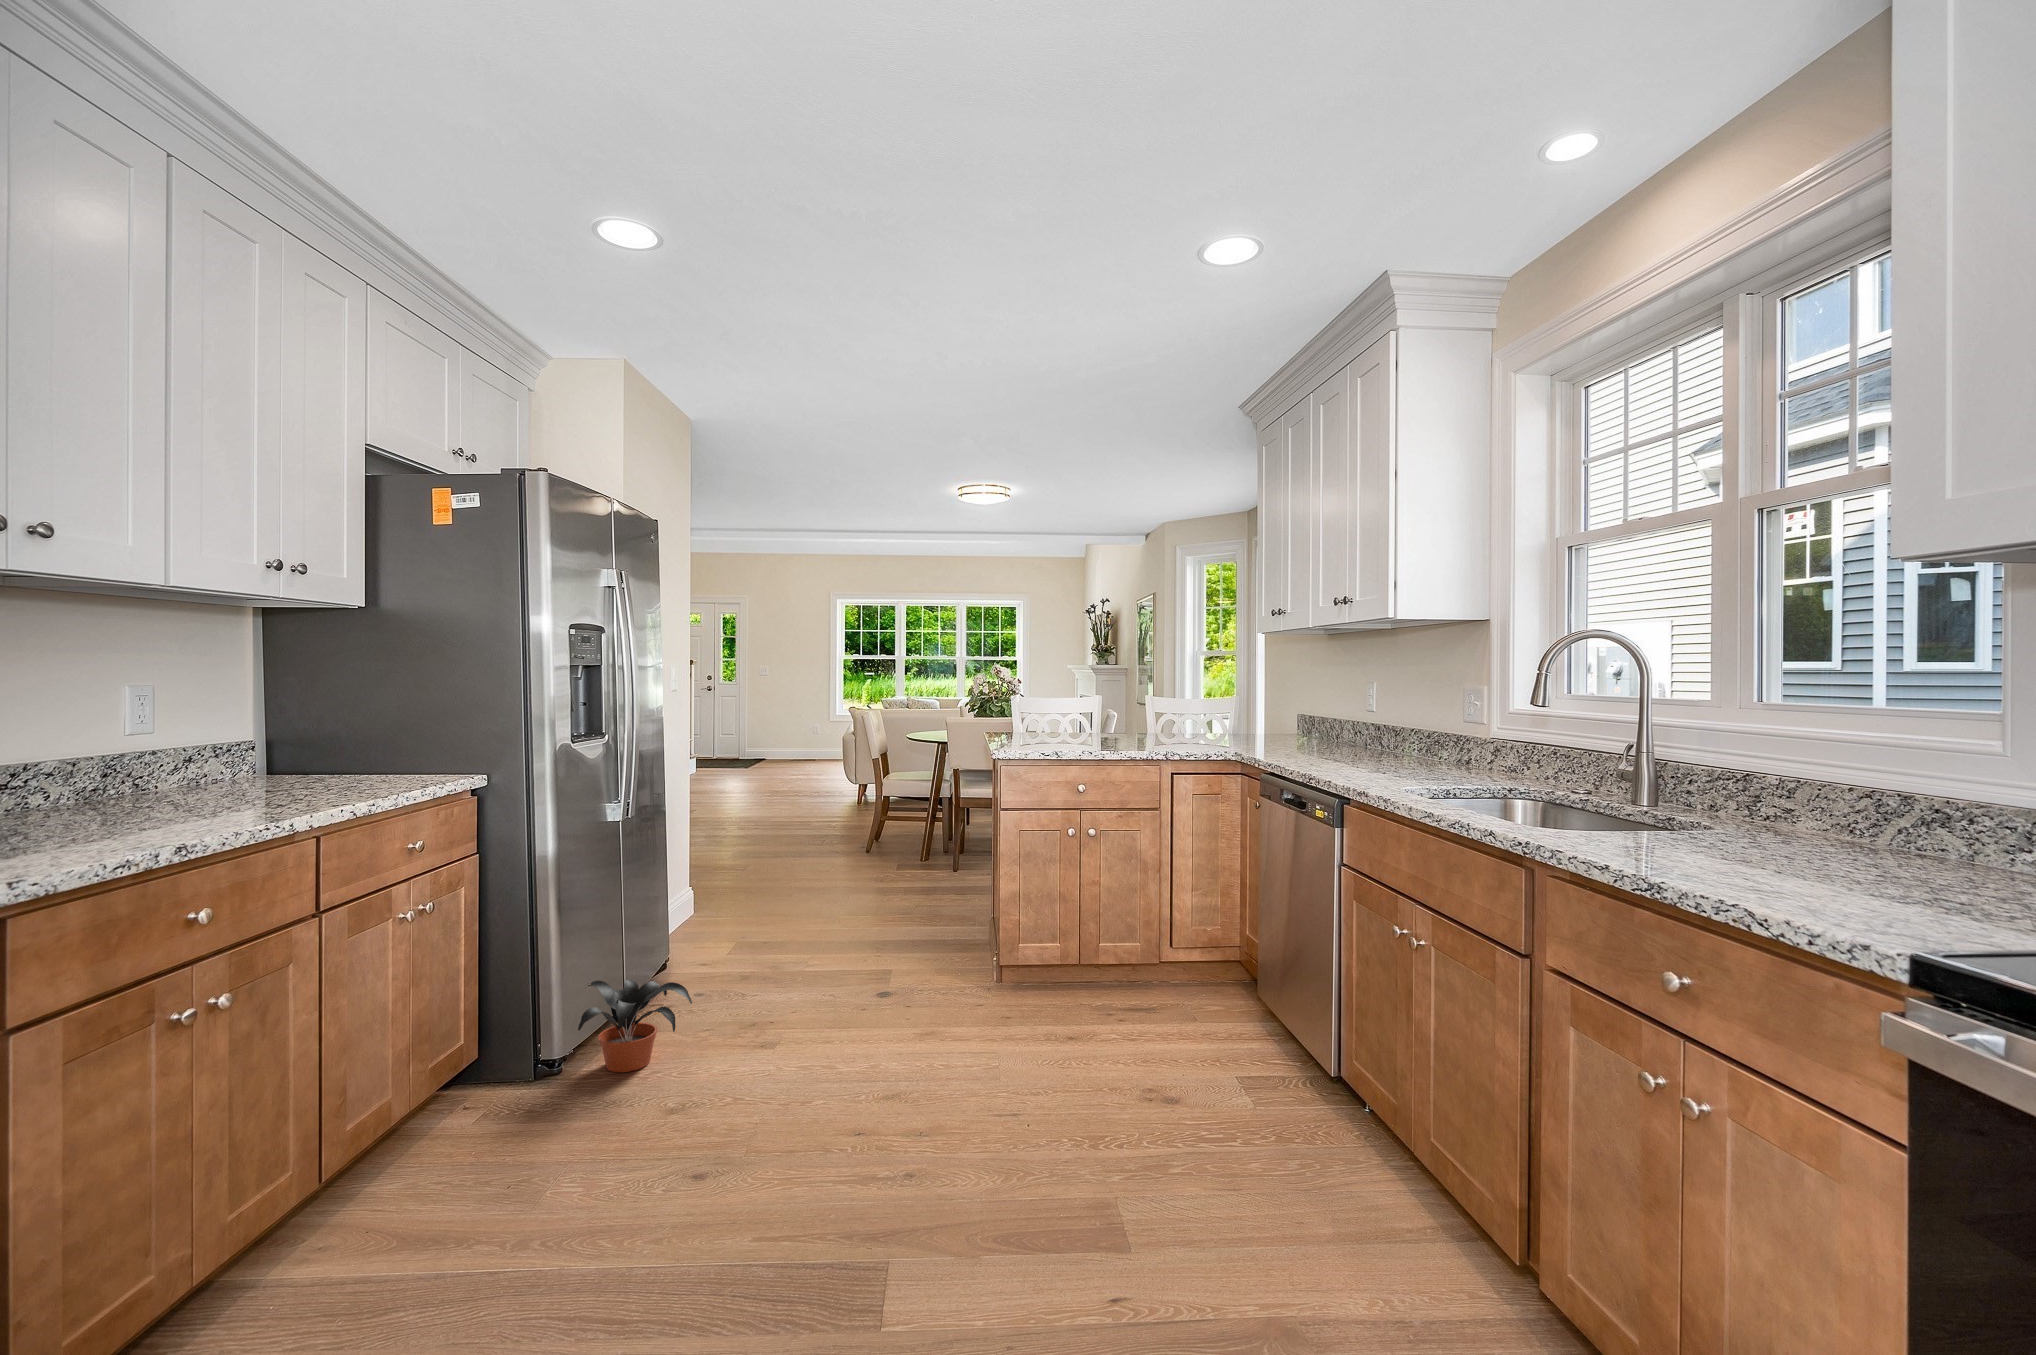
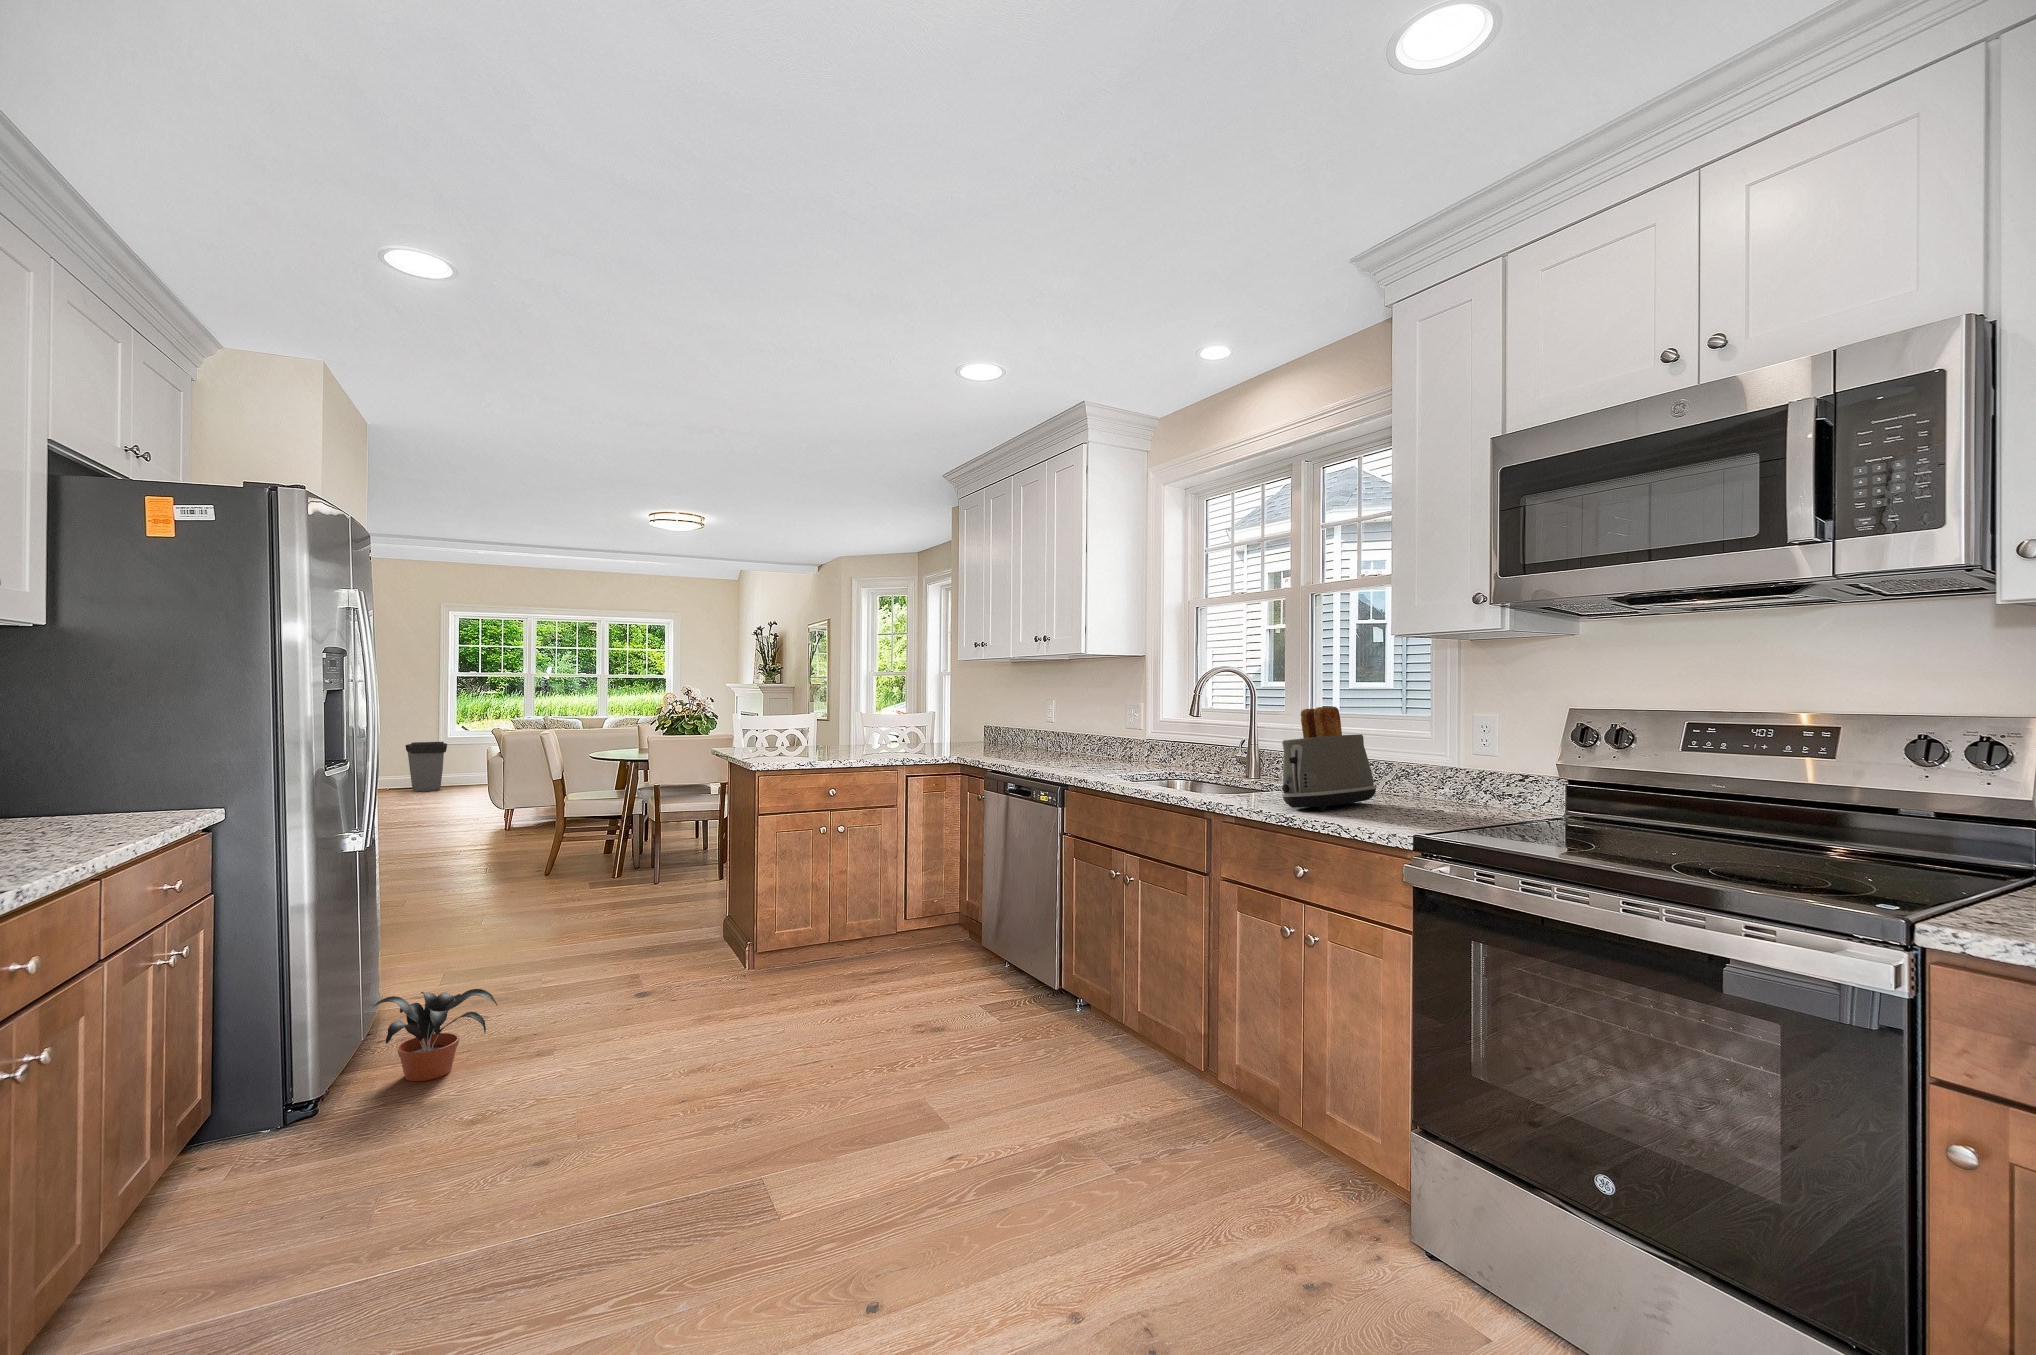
toaster: none [1650,691,1858,877] -> present [1282,707,1376,811]
trash can: none [787,721,820,767] -> present [406,742,447,792]

